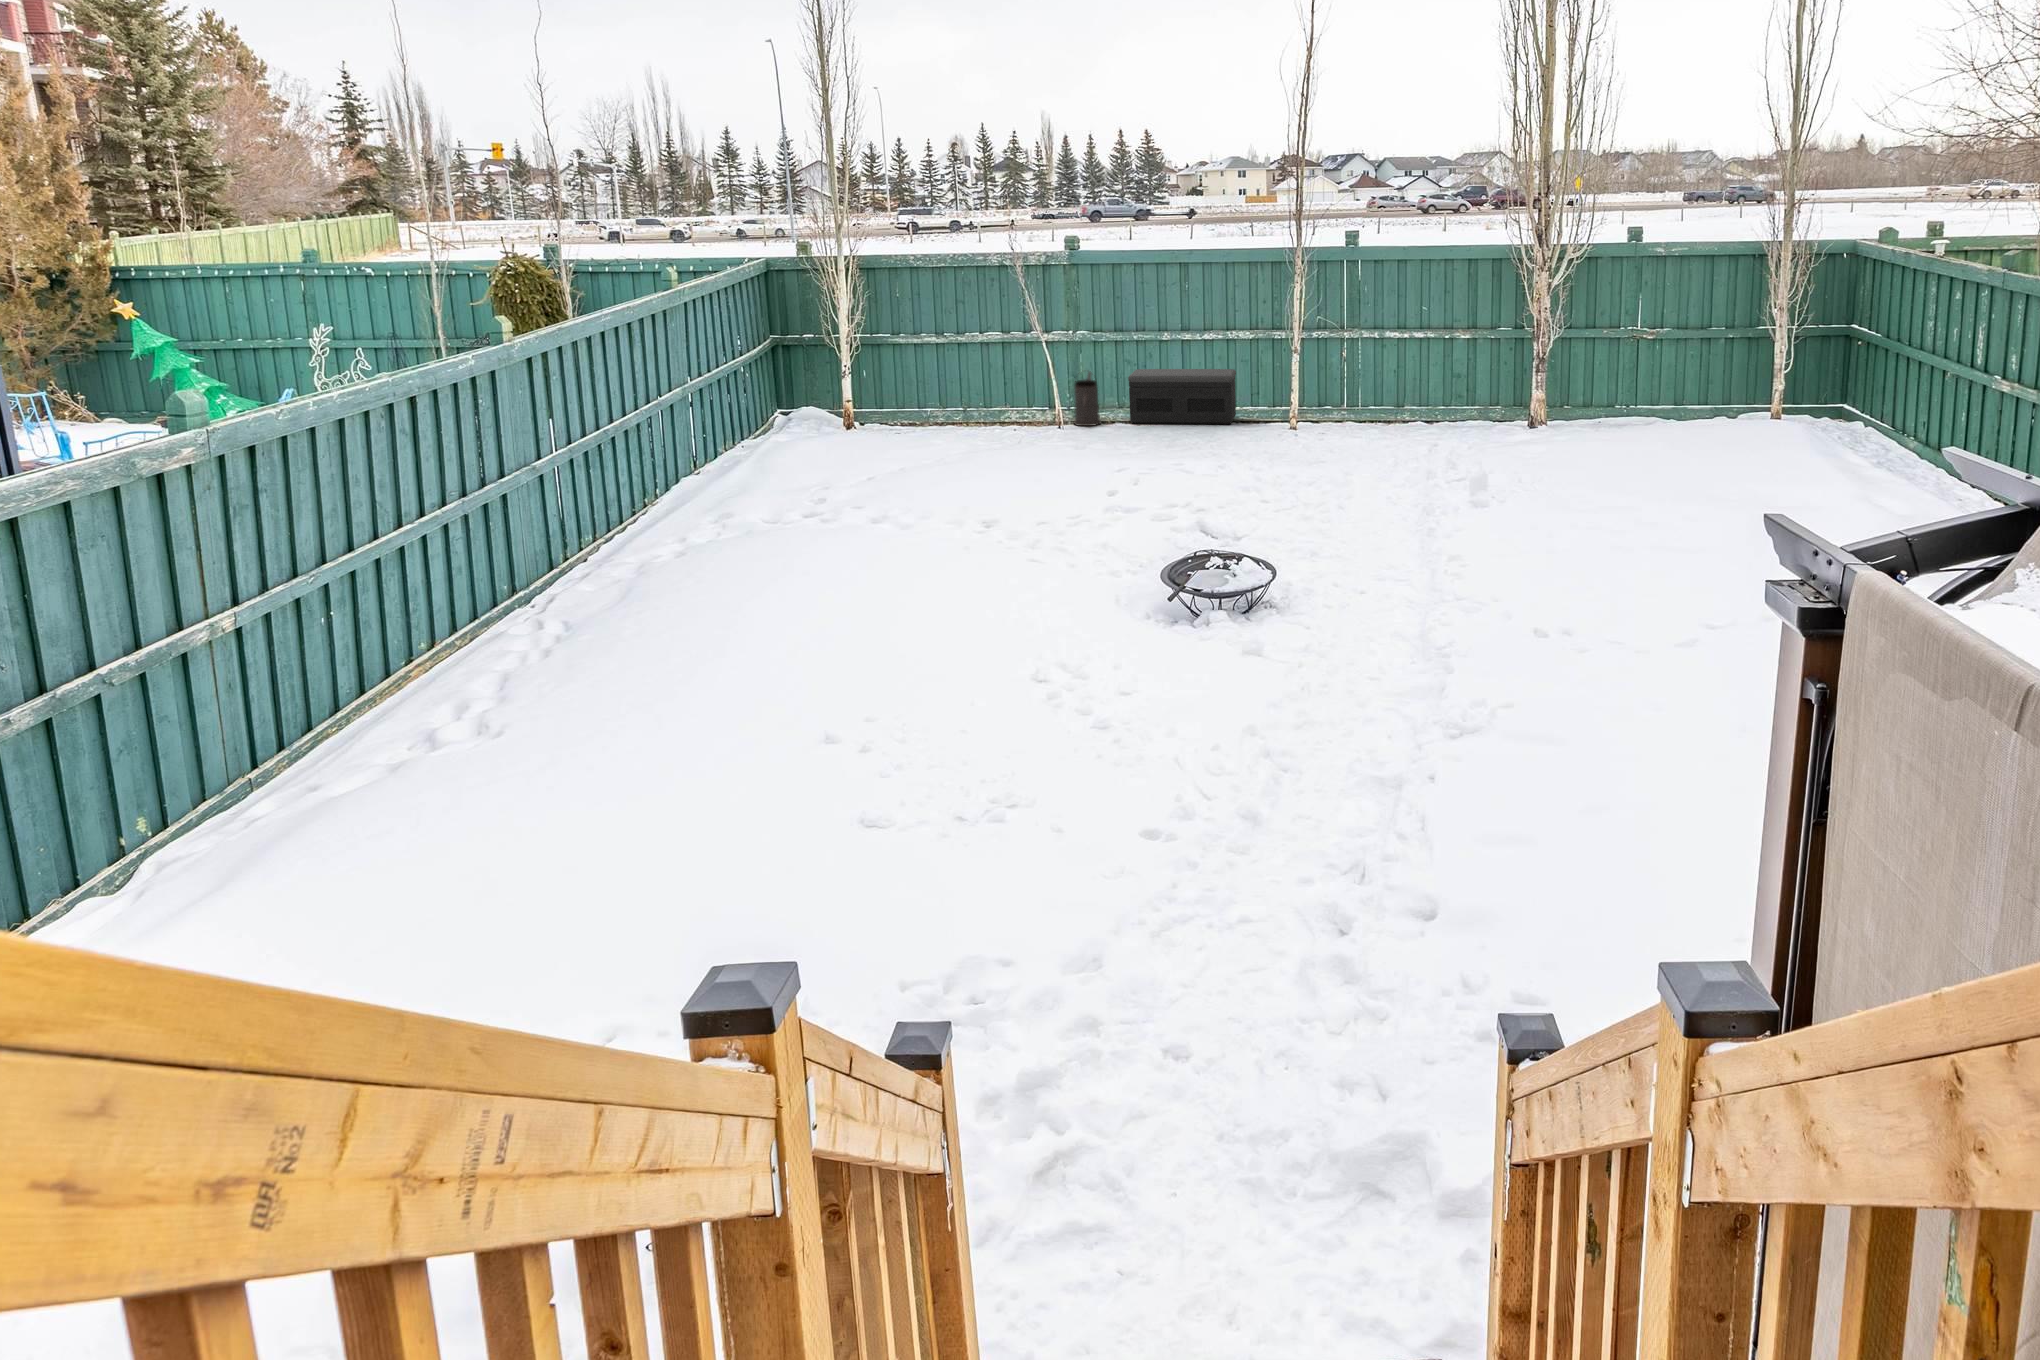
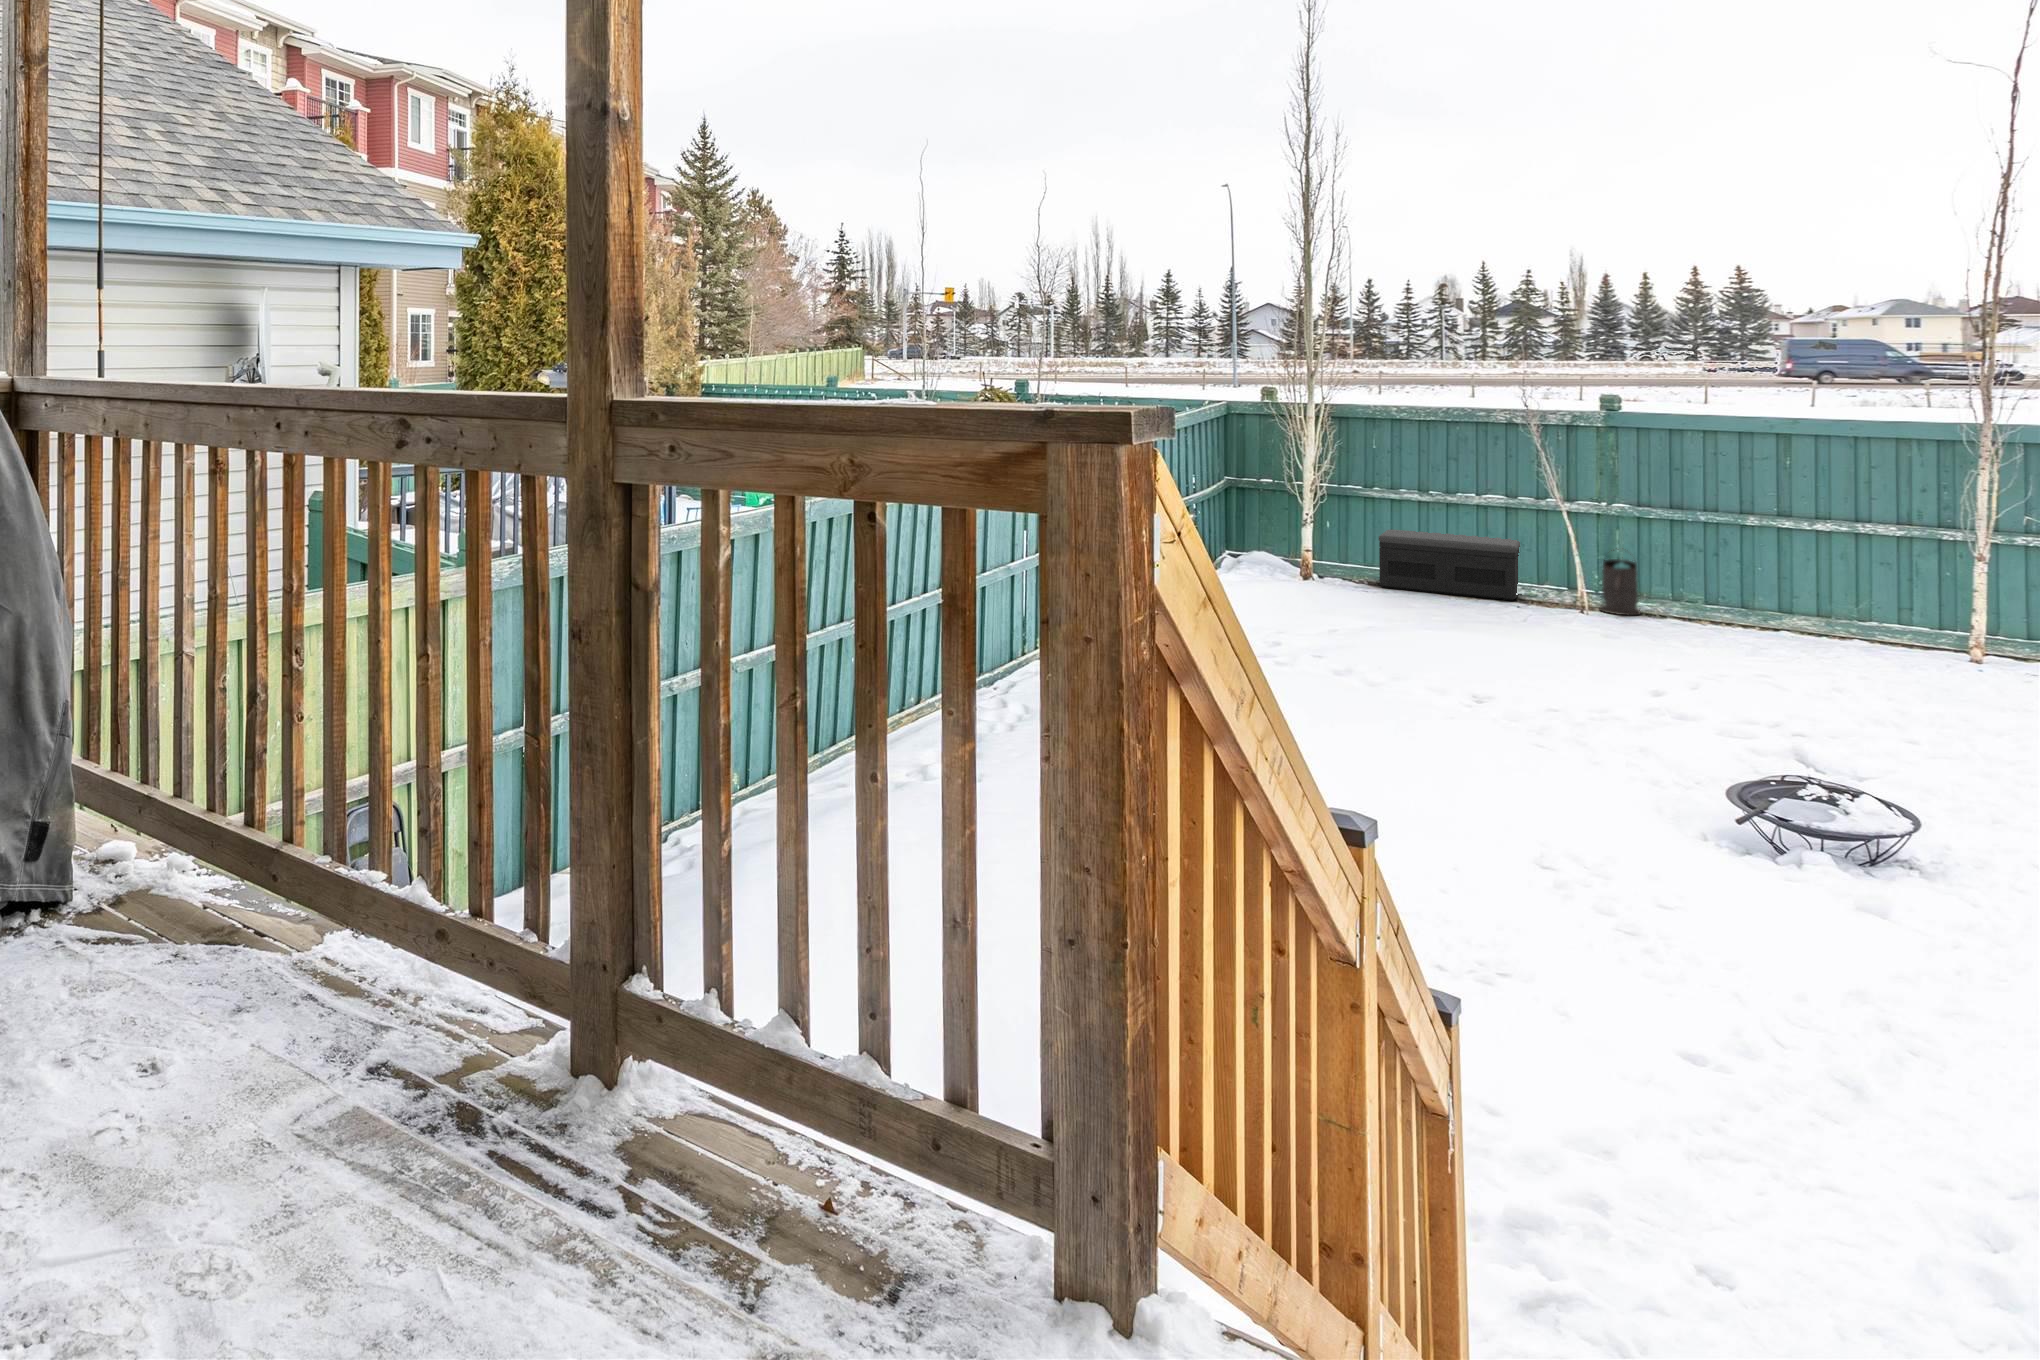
storage bench: present [1128,369,1236,424] -> present [1379,529,1520,601]

